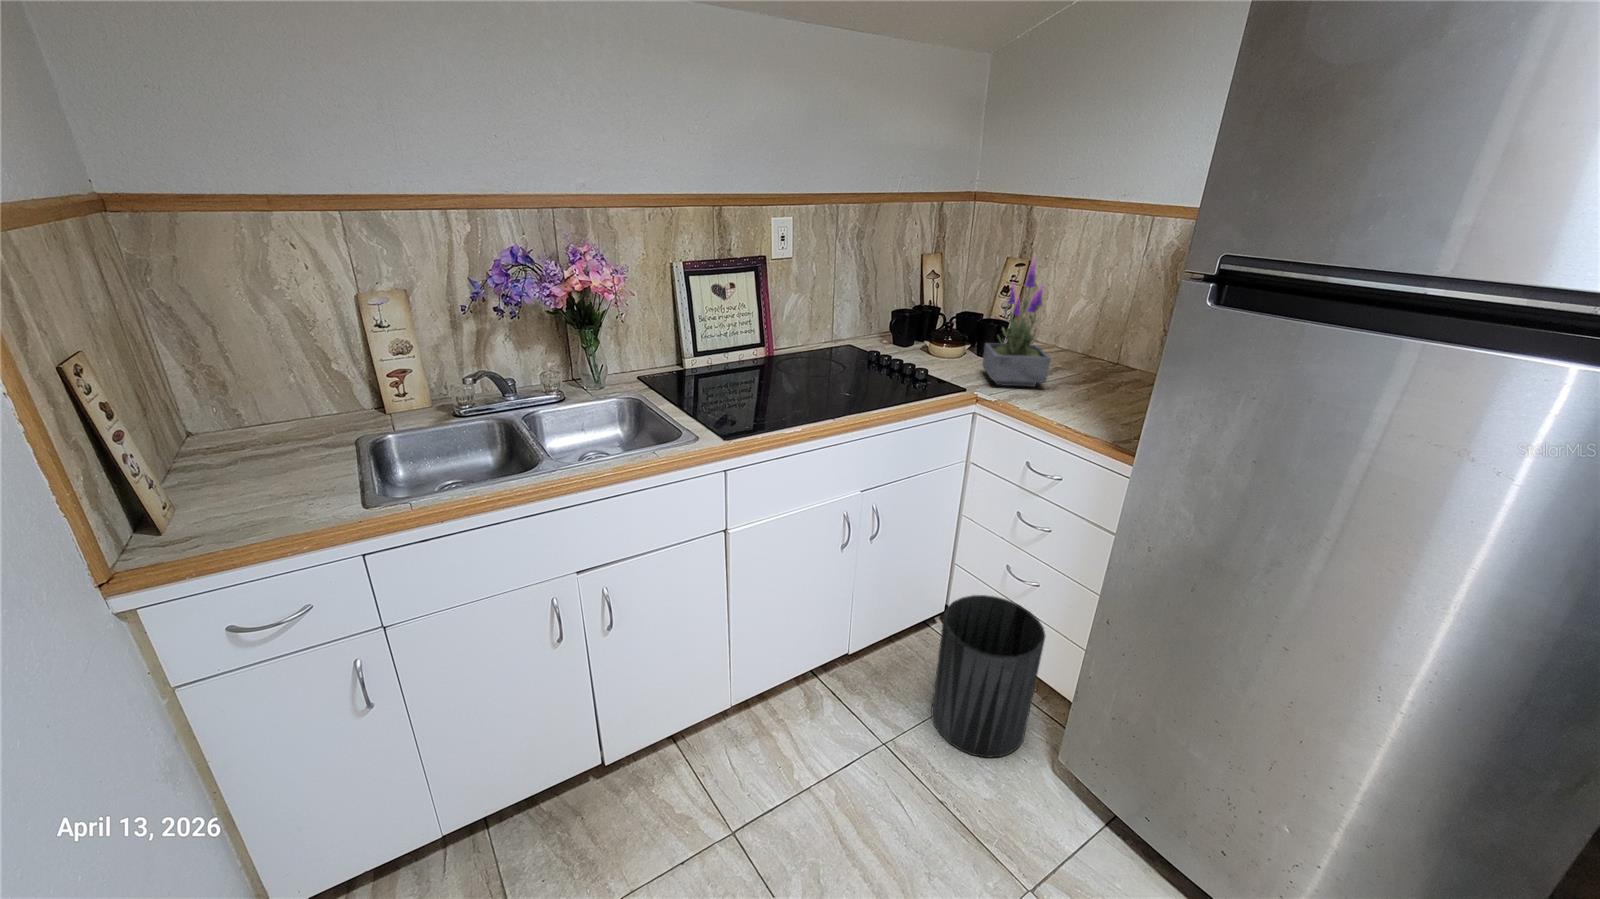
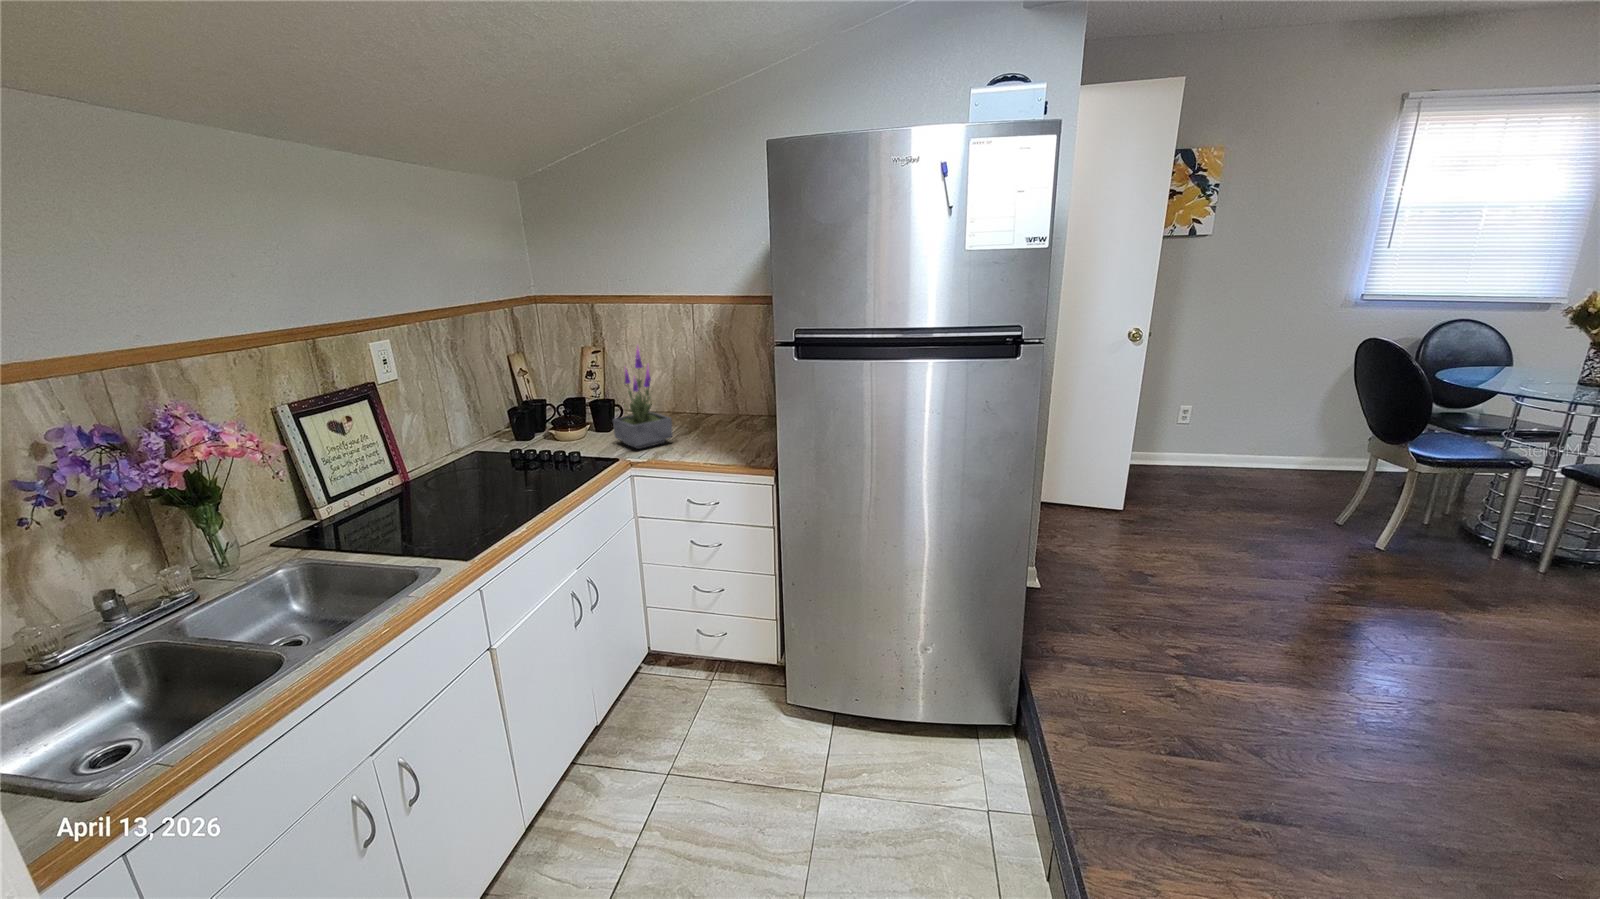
trash can: present [931,595,1046,757] -> none [672,609,757,742]

